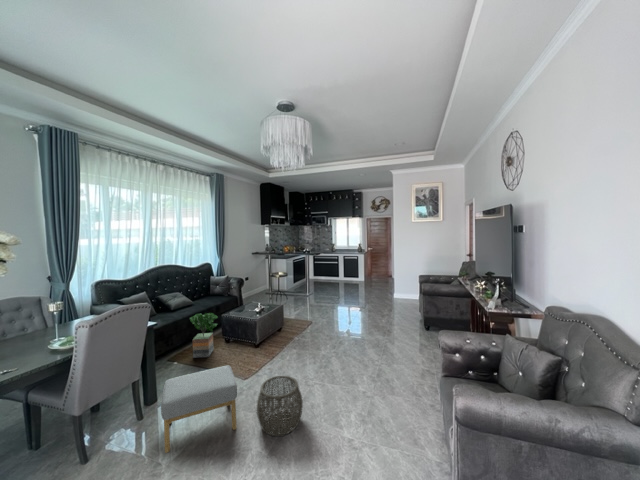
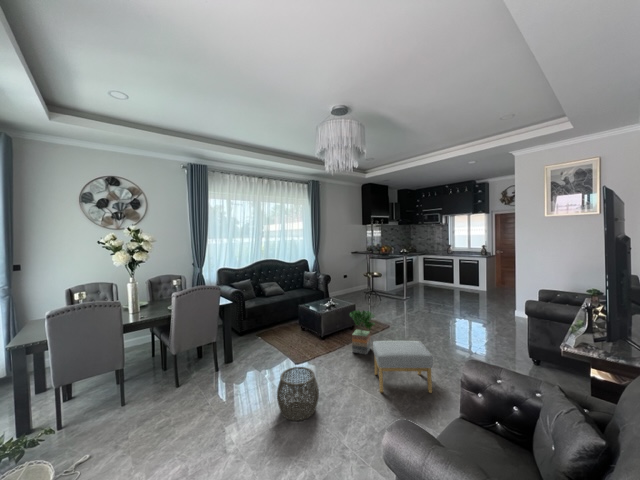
potted tree: present [190,313,217,358] -> present [350,310,375,355]
footstool: present [161,365,237,453] -> present [373,341,433,393]

